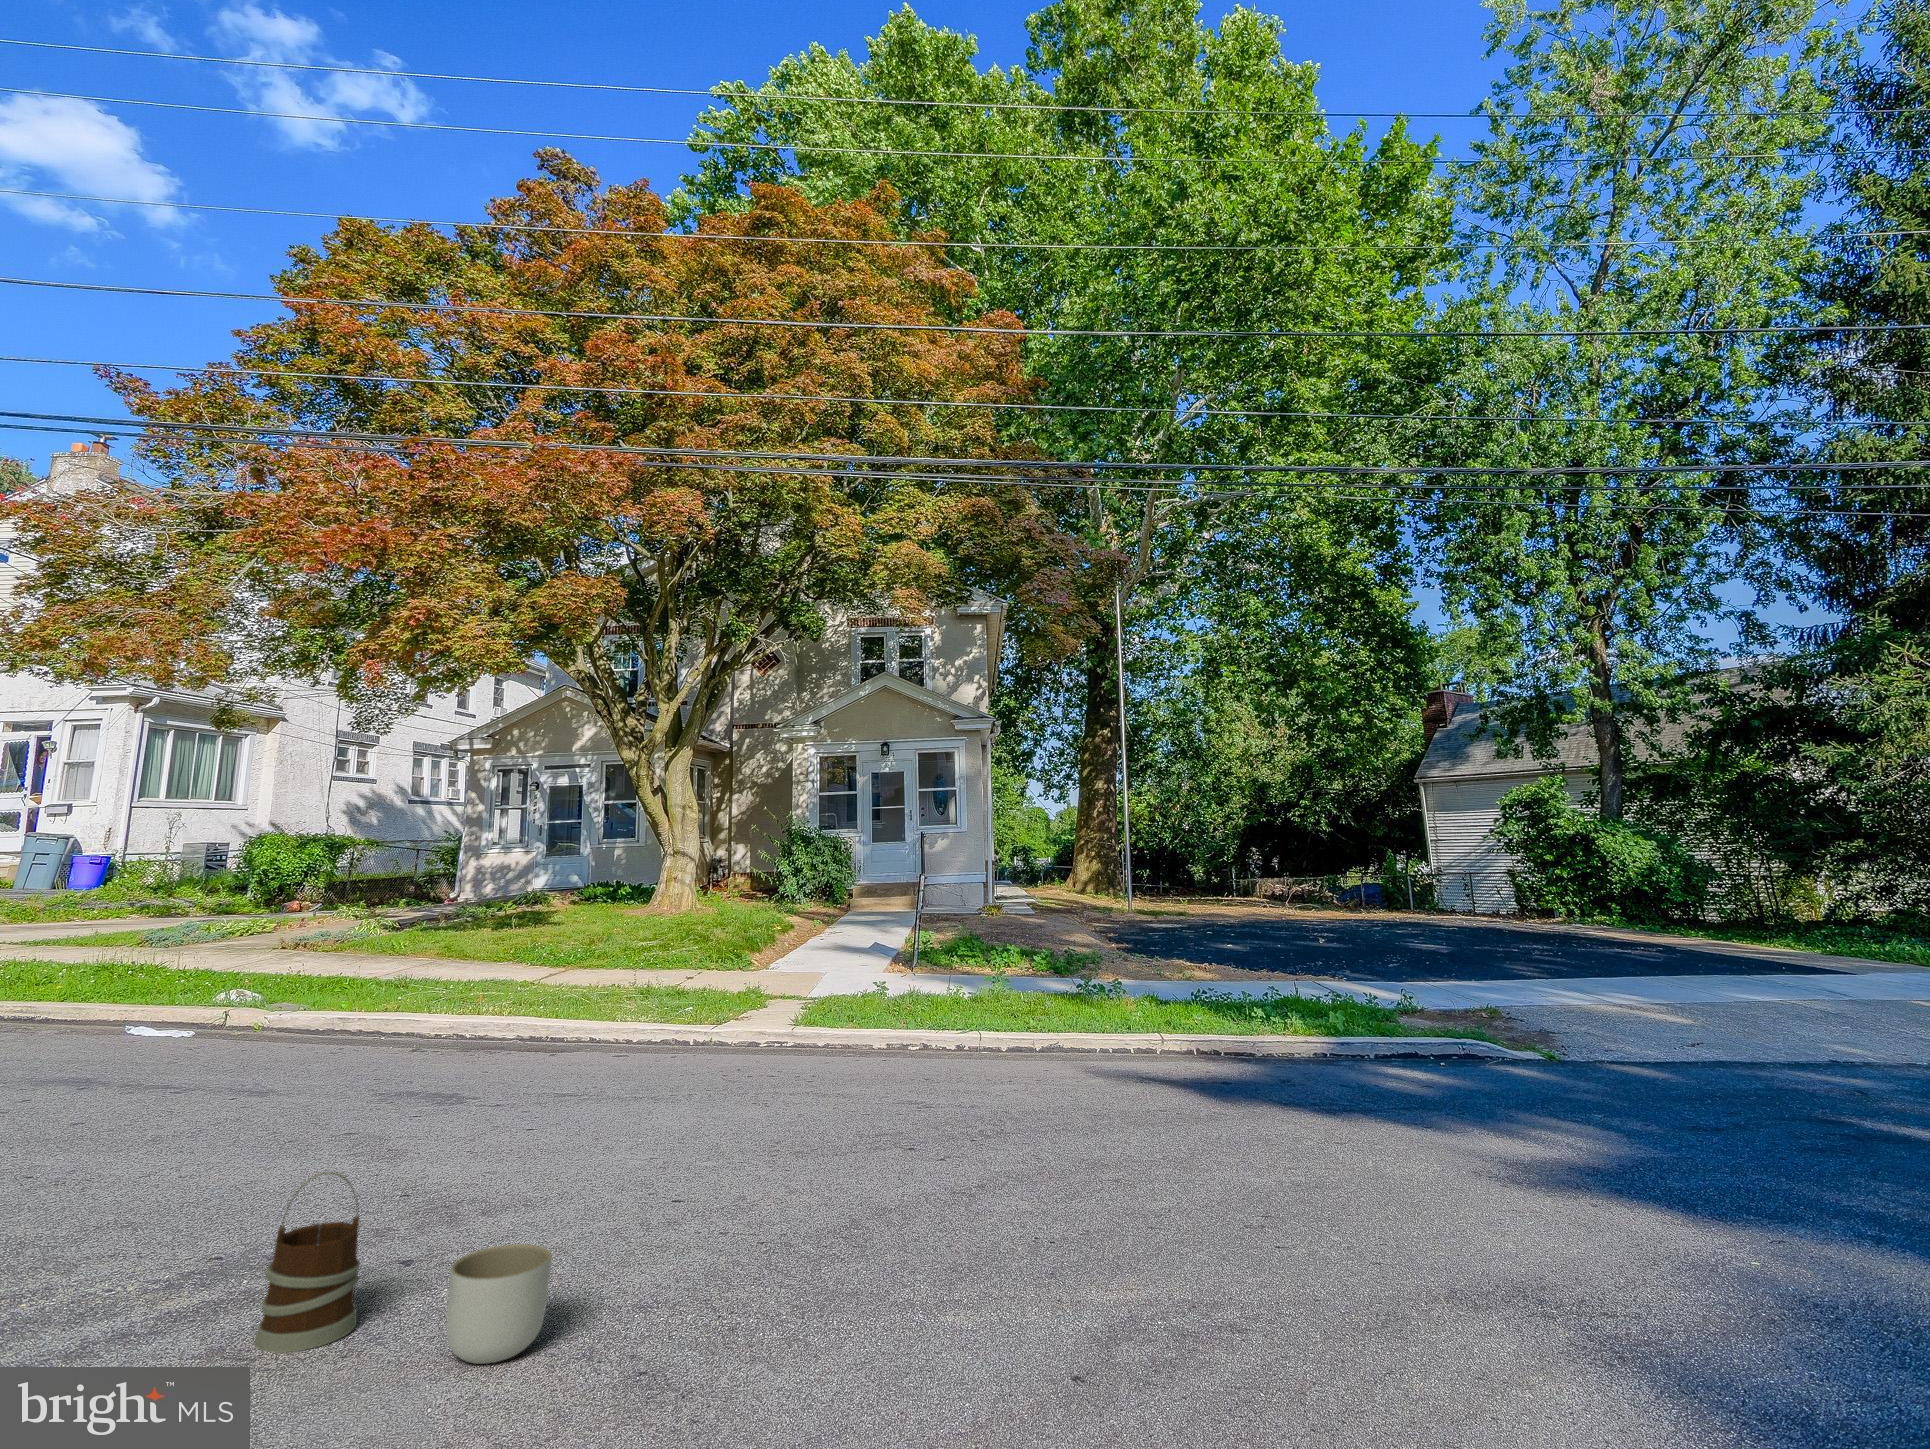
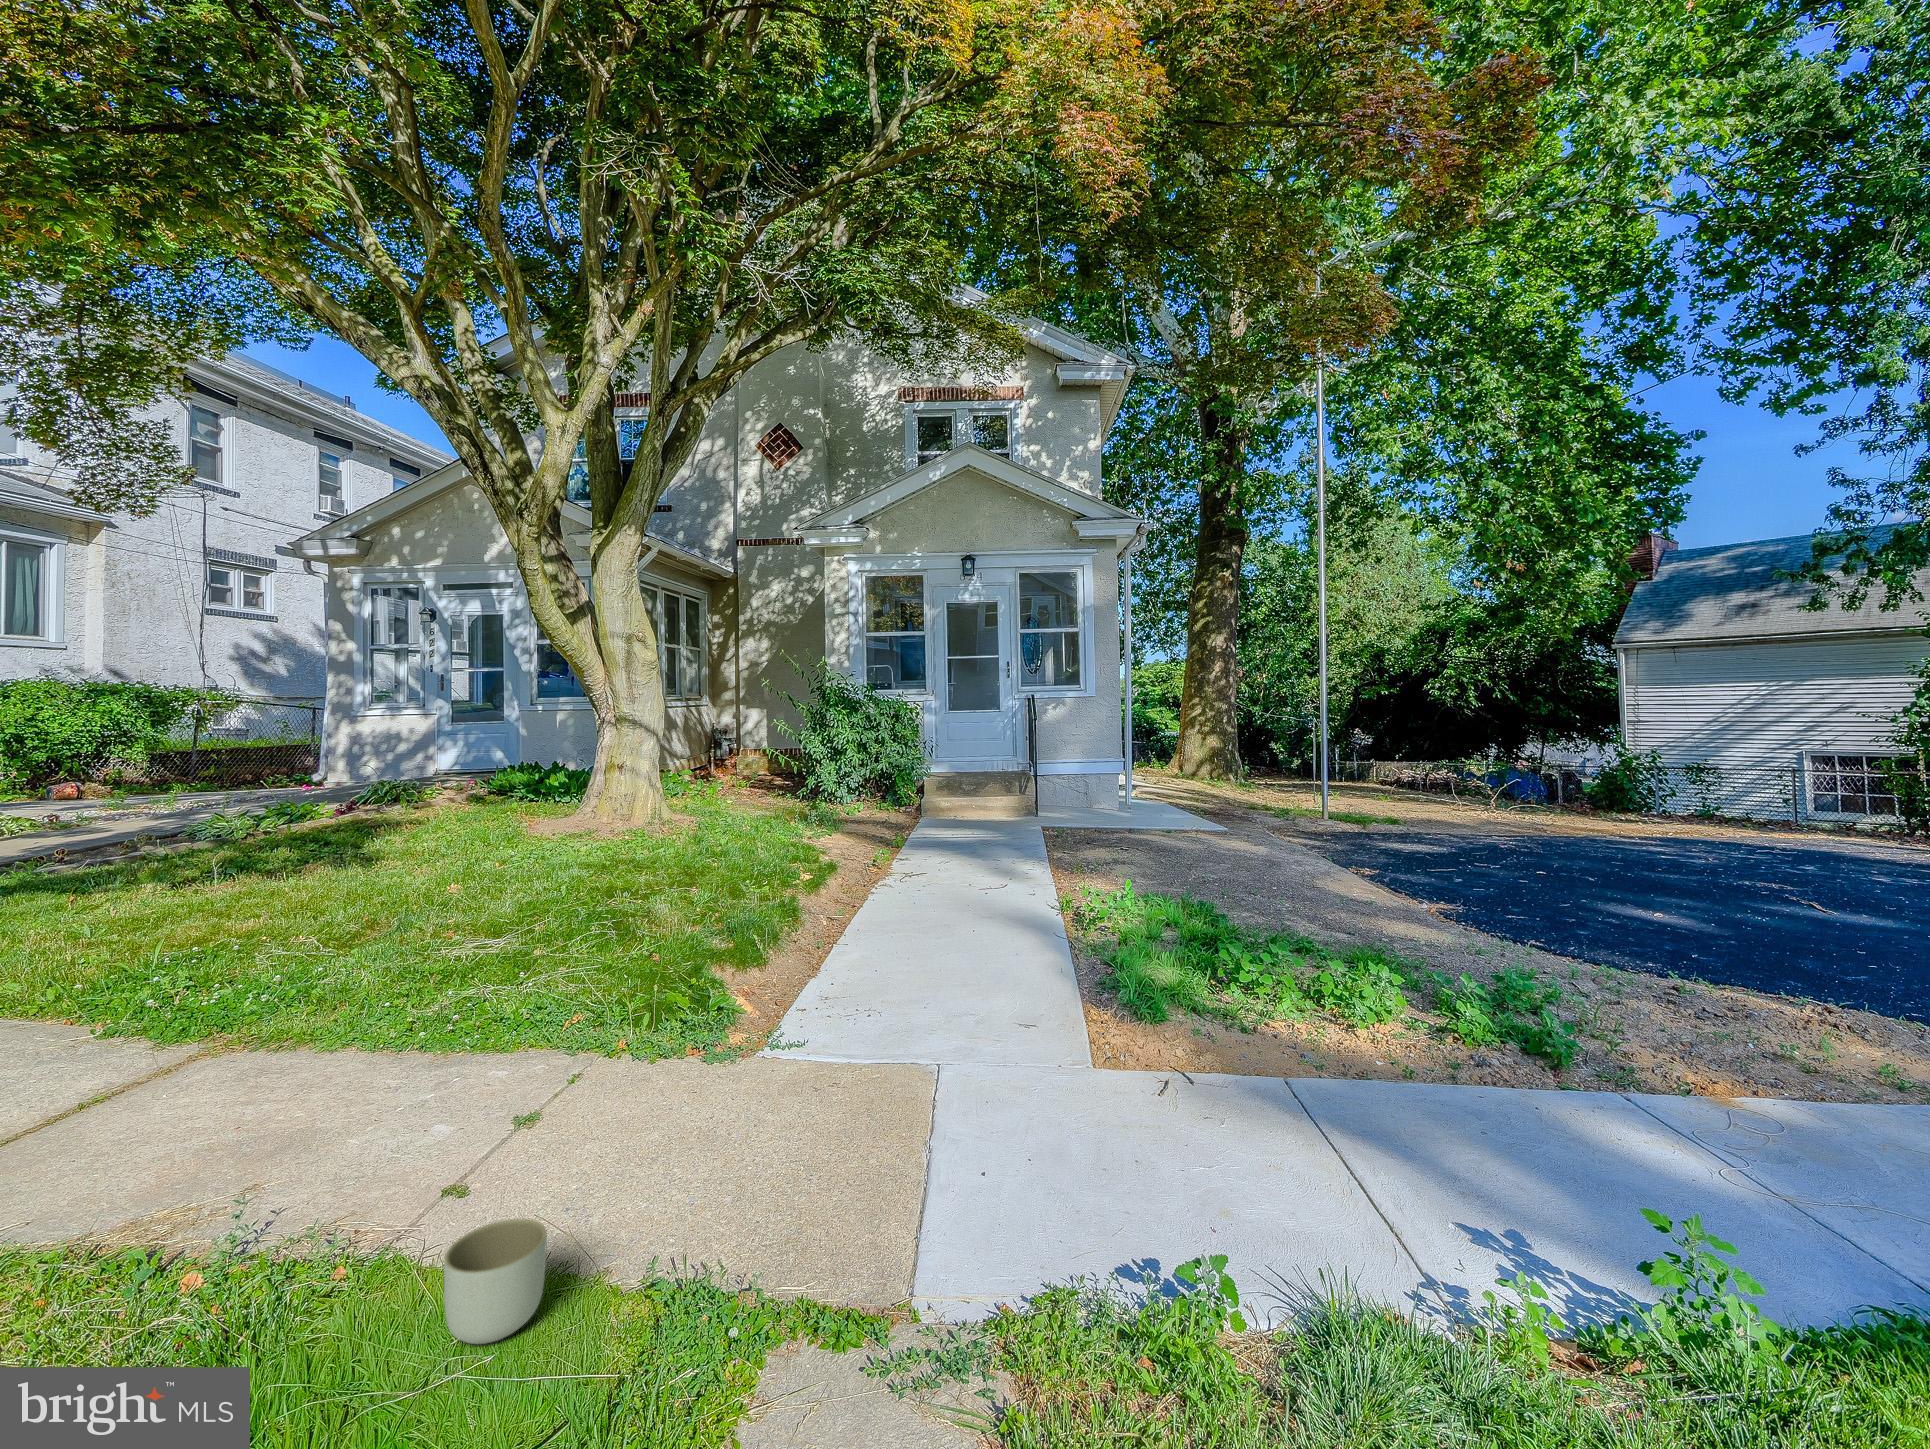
wooden bucket: present [254,1172,360,1353] -> none [259,1159,363,1335]

